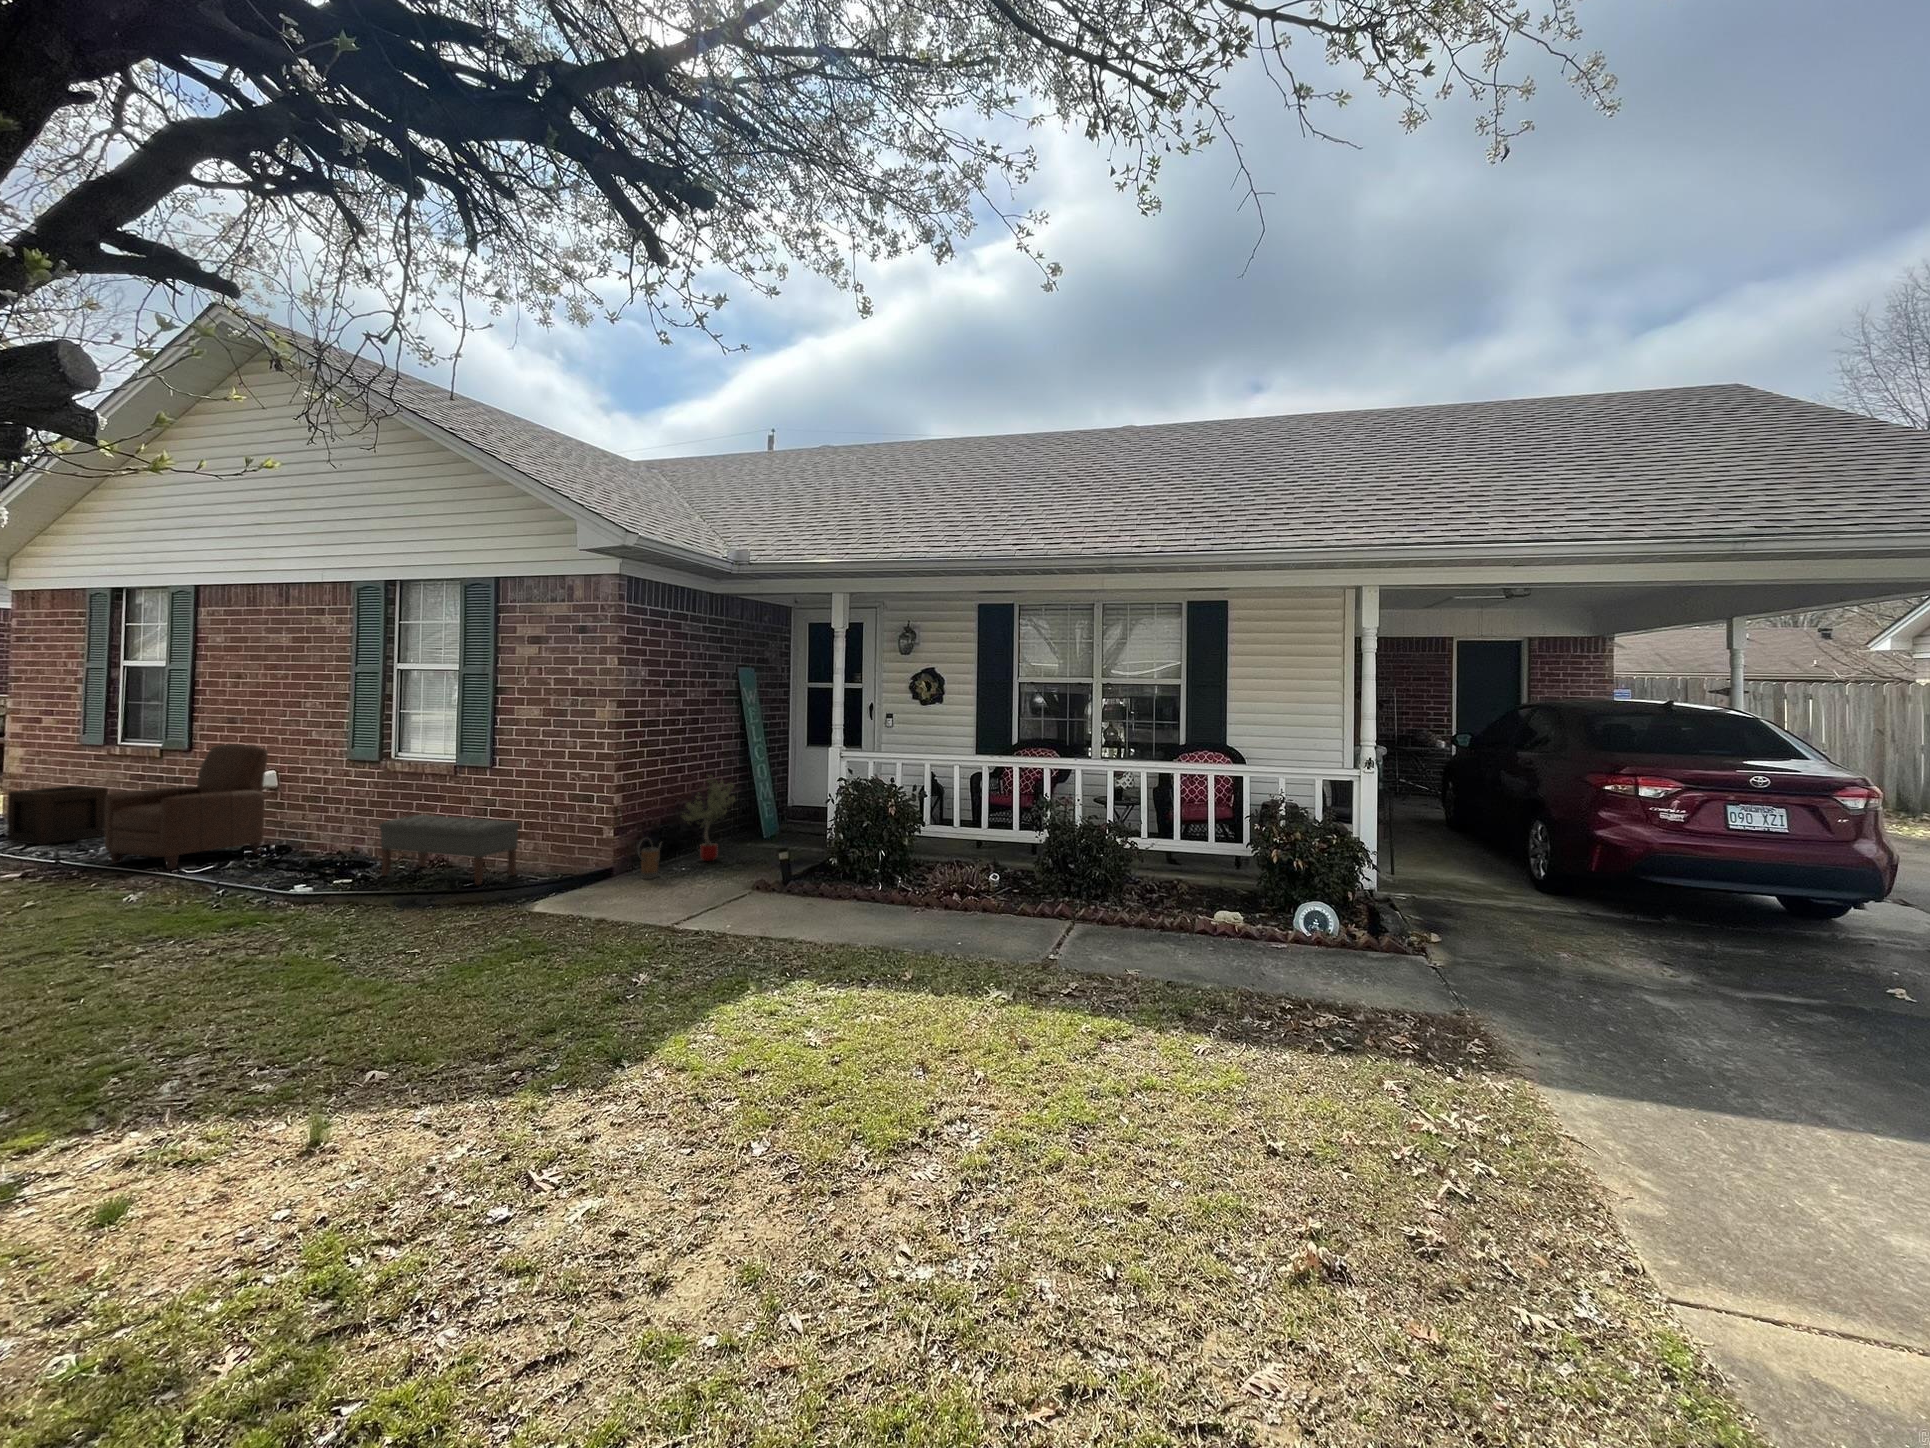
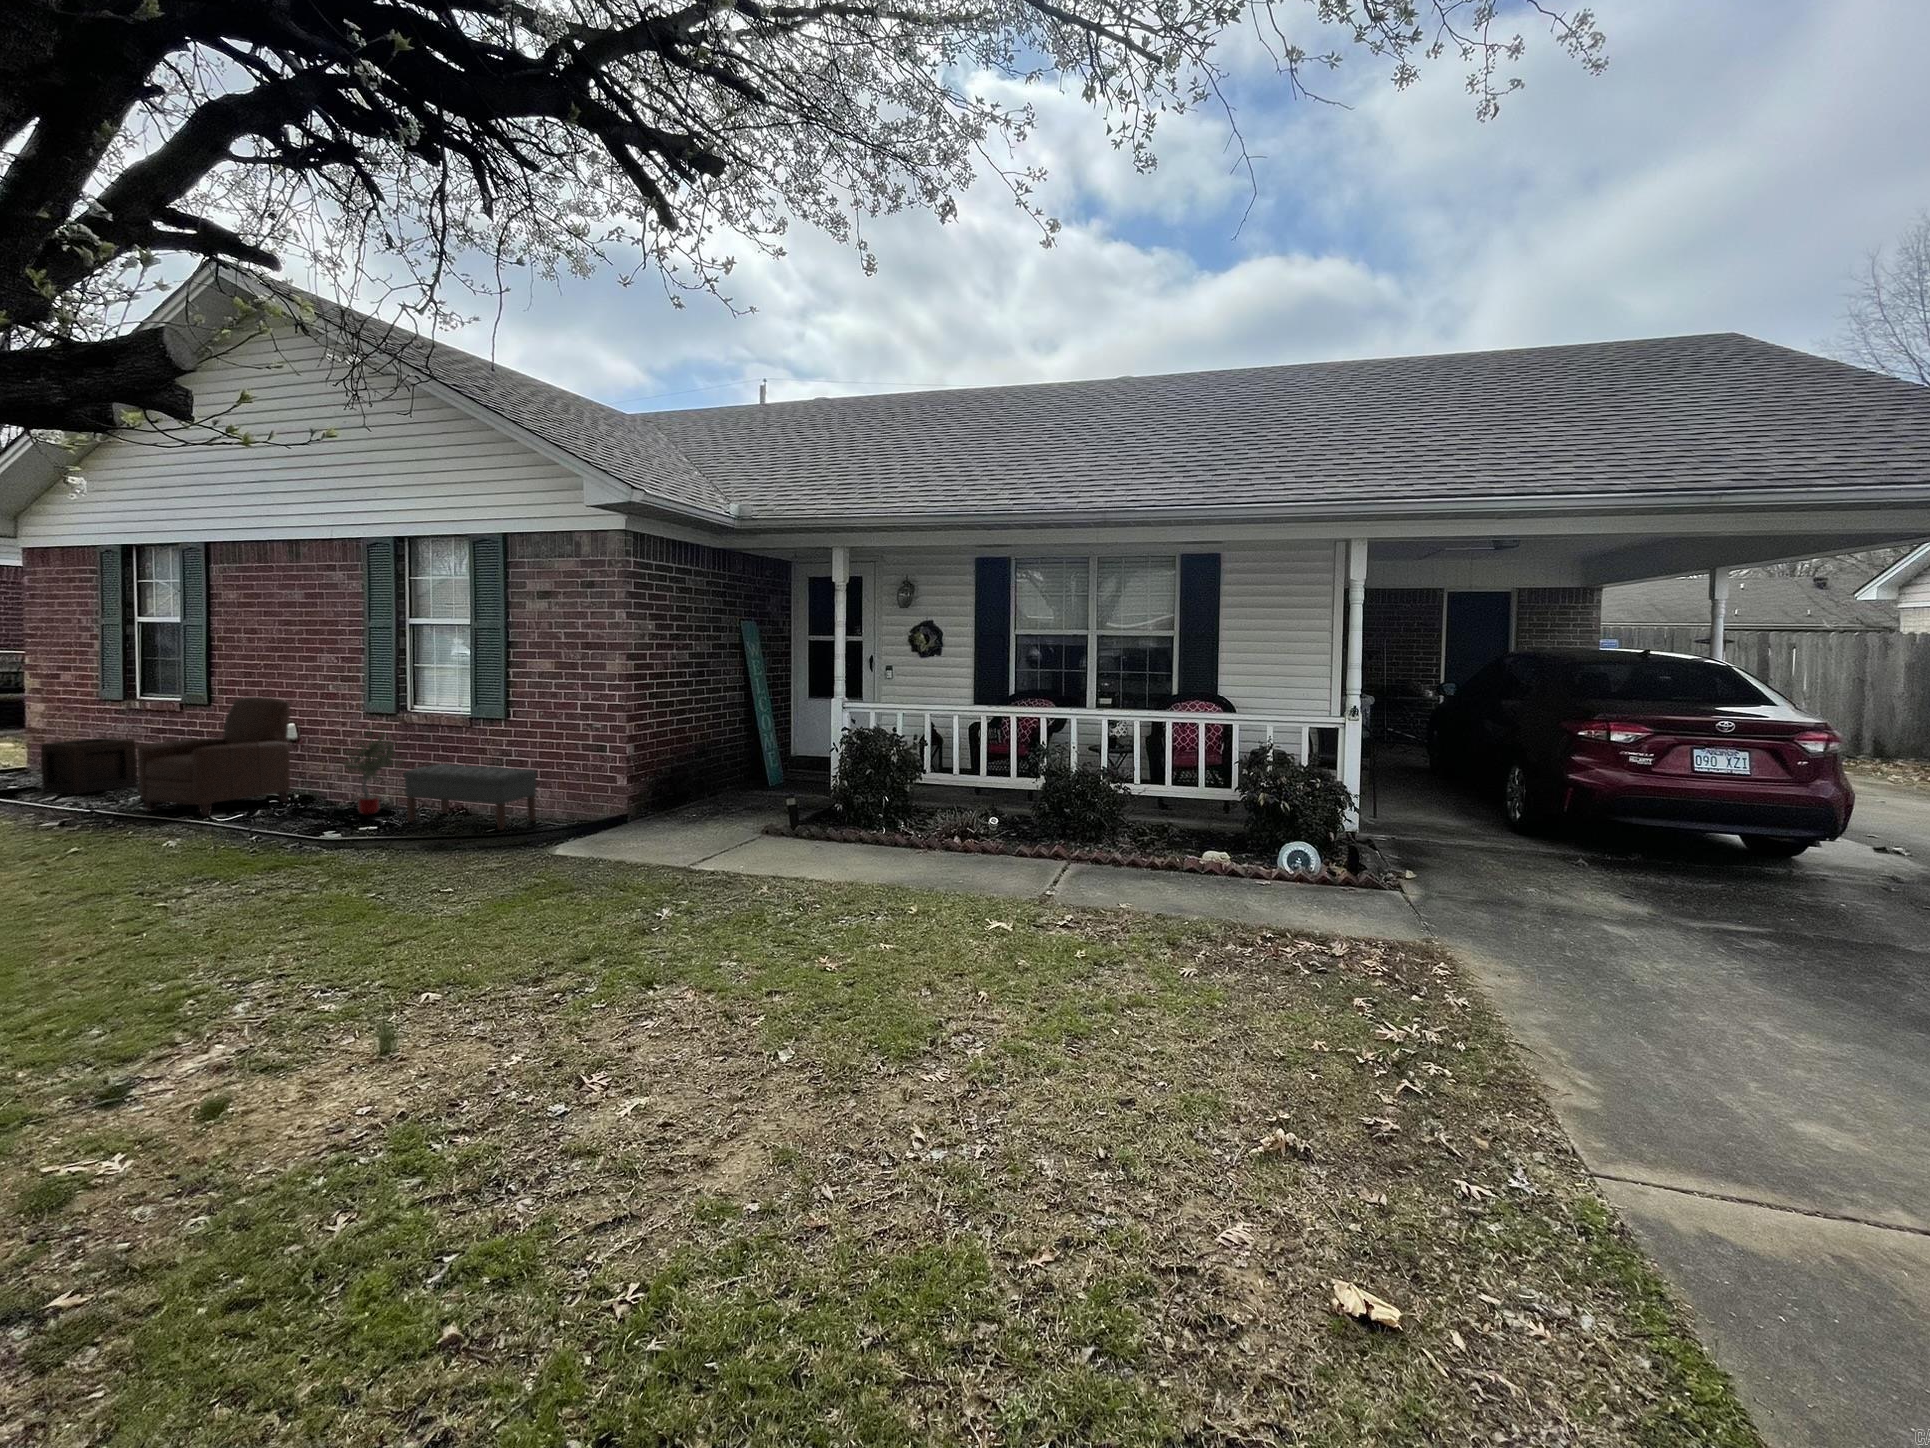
potted tree: present [682,775,735,861] -> present [344,728,403,815]
watering can: present [638,838,661,879] -> none [652,785,675,824]

